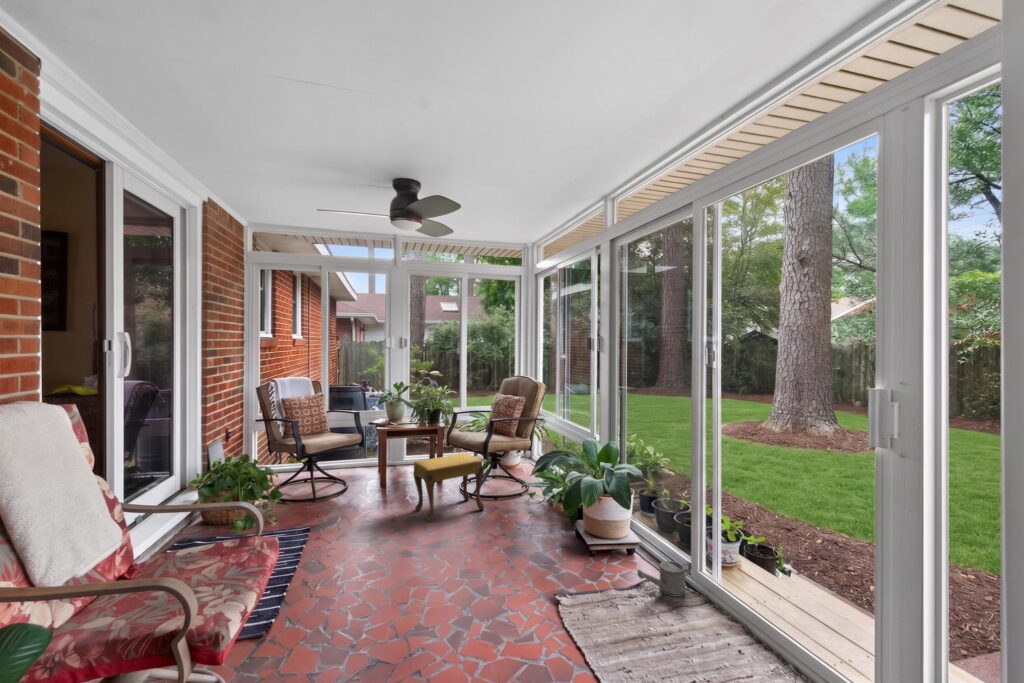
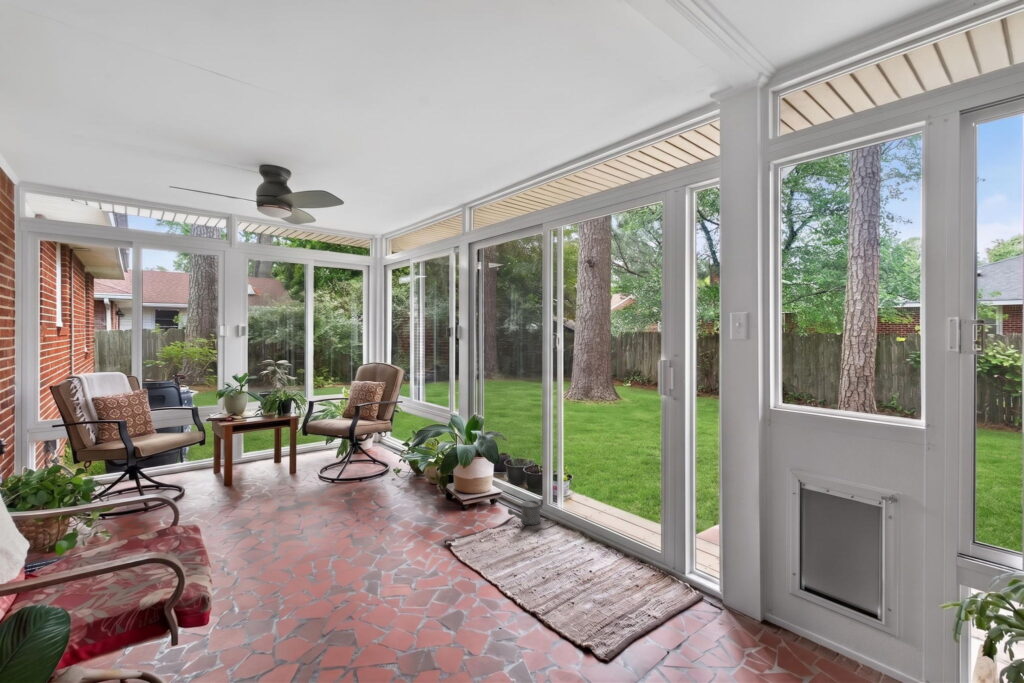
footstool: present [413,454,484,522] -> none [279,440,353,507]

